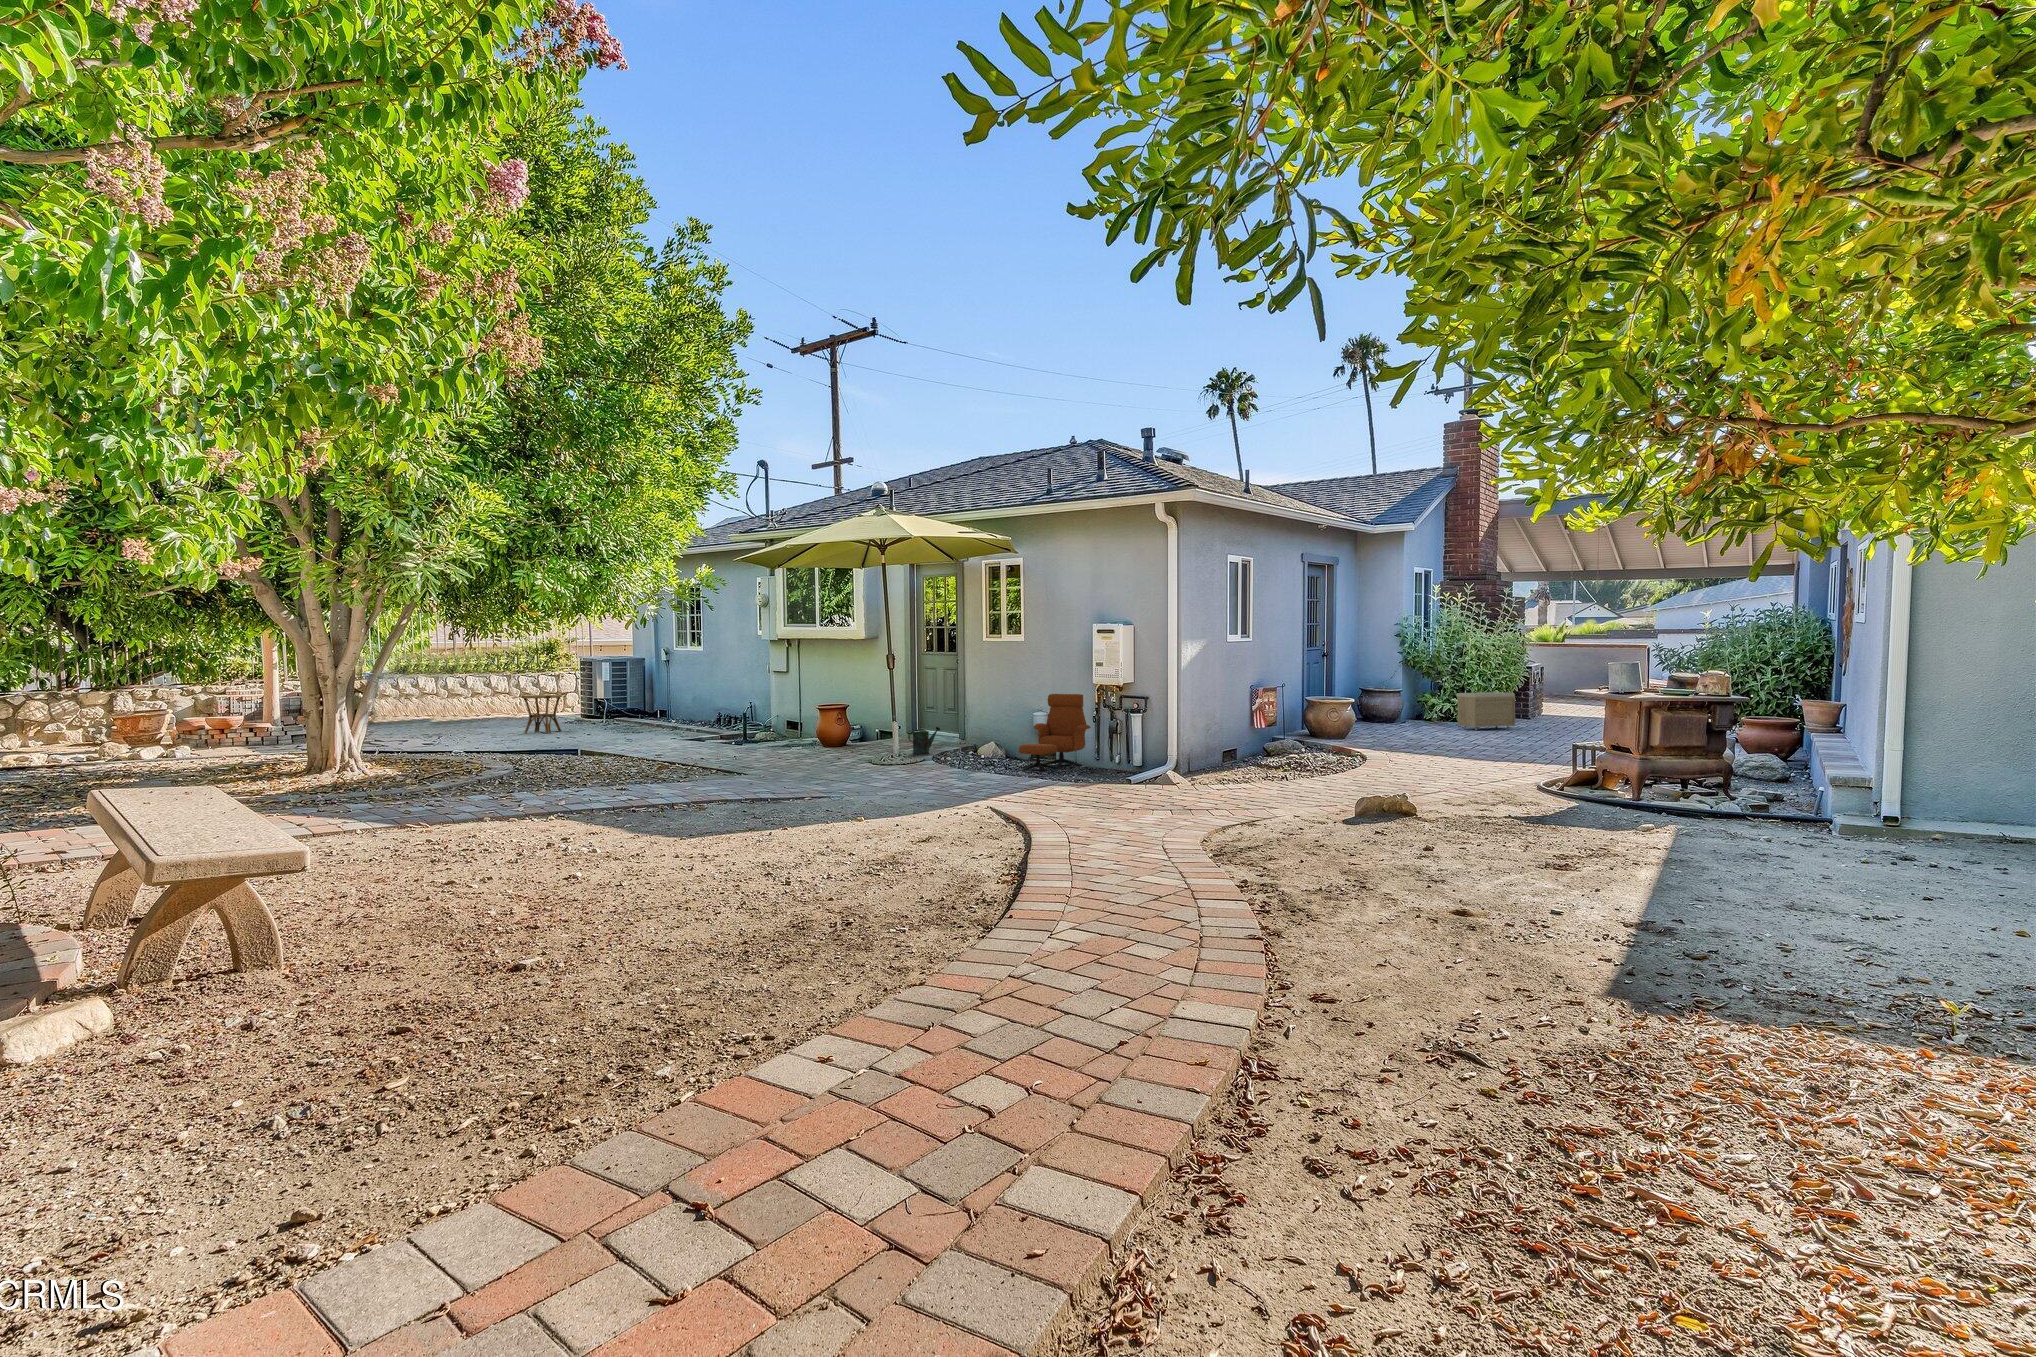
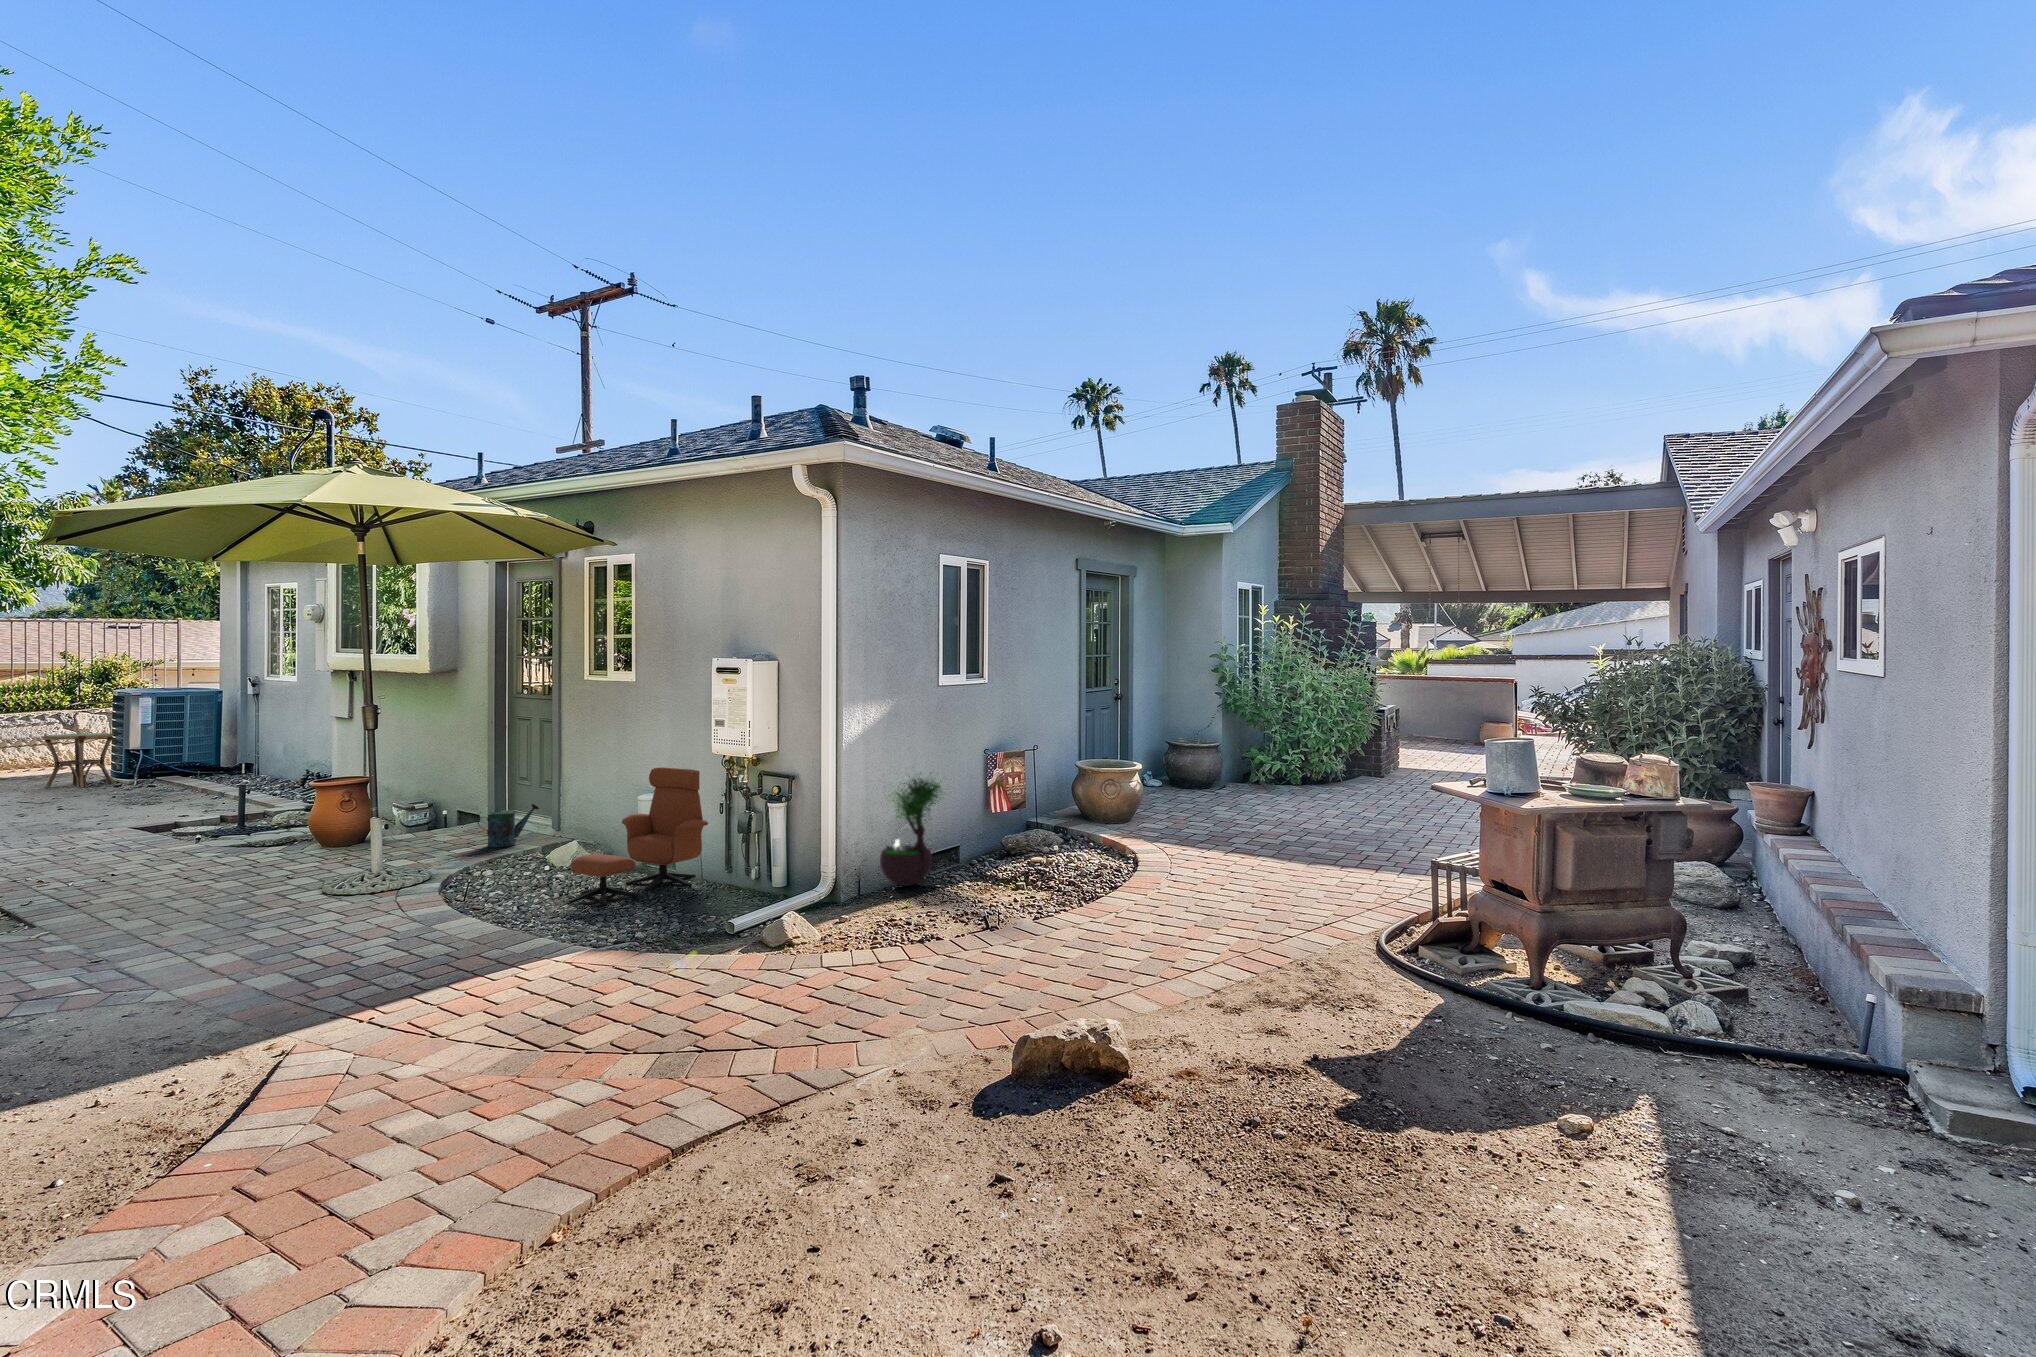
potted tree: none [1202,689,1246,765] -> present [880,772,945,886]
storage bench: present [1457,692,1515,730] -> none [1291,744,1362,794]

